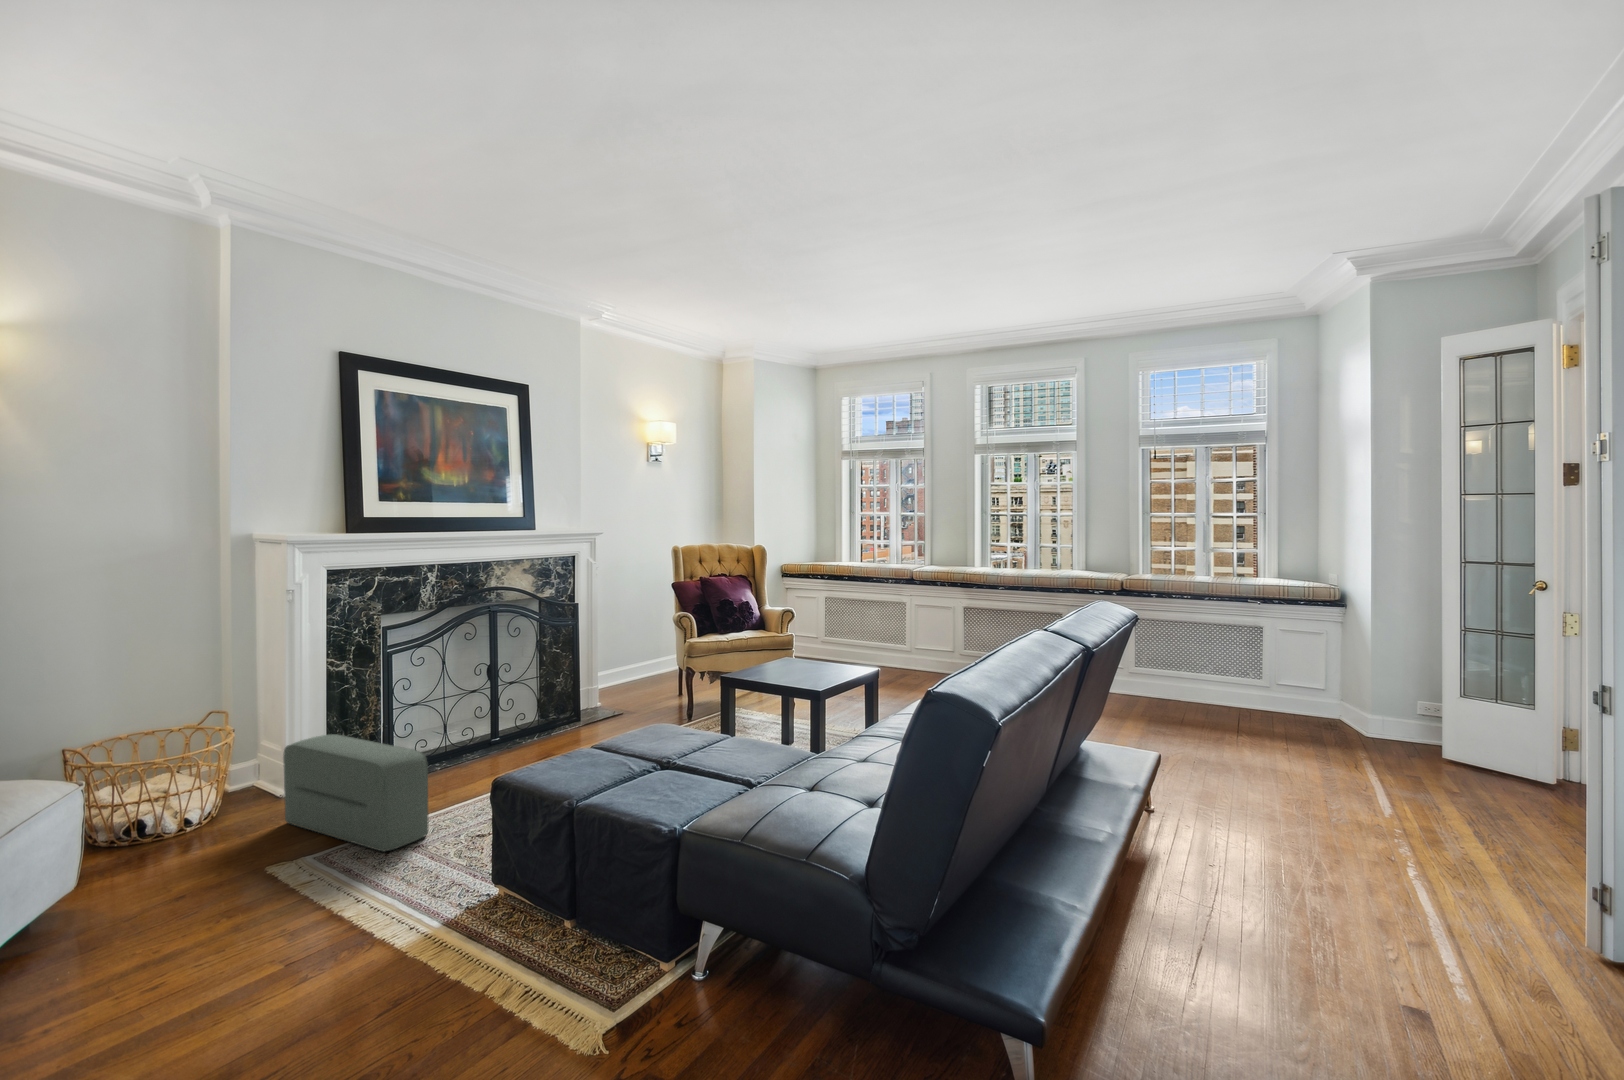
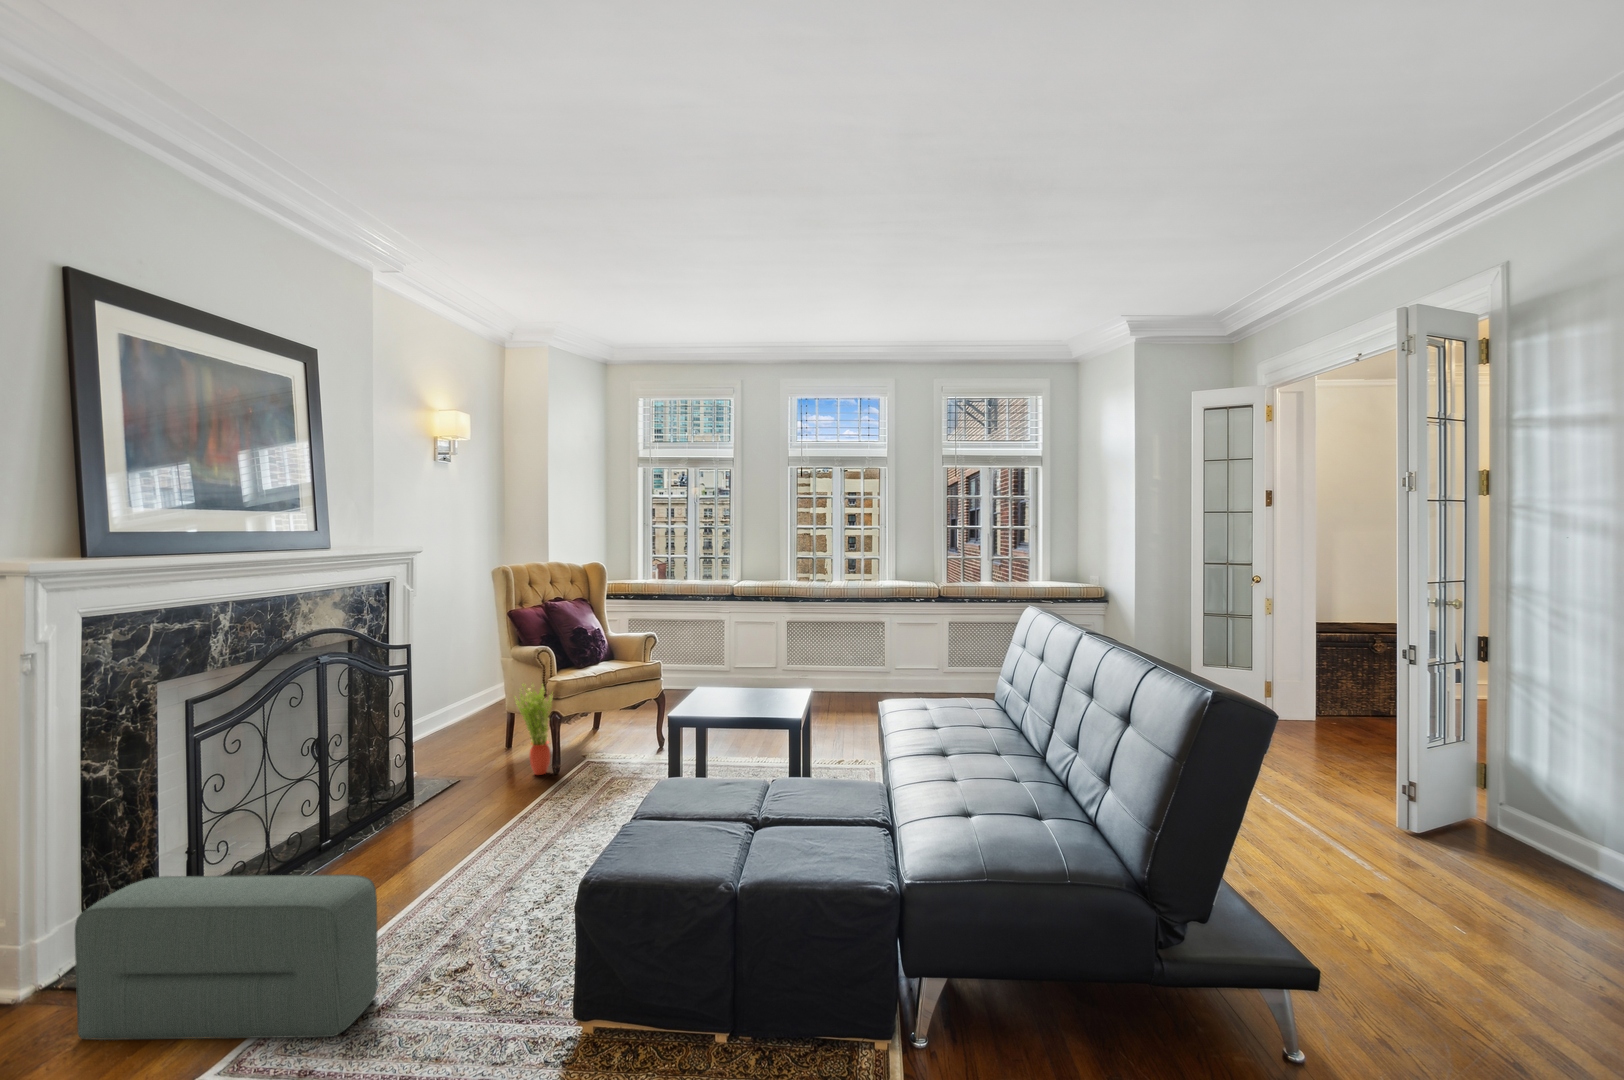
potted plant: none [660,641,692,716] -> present [515,684,553,775]

